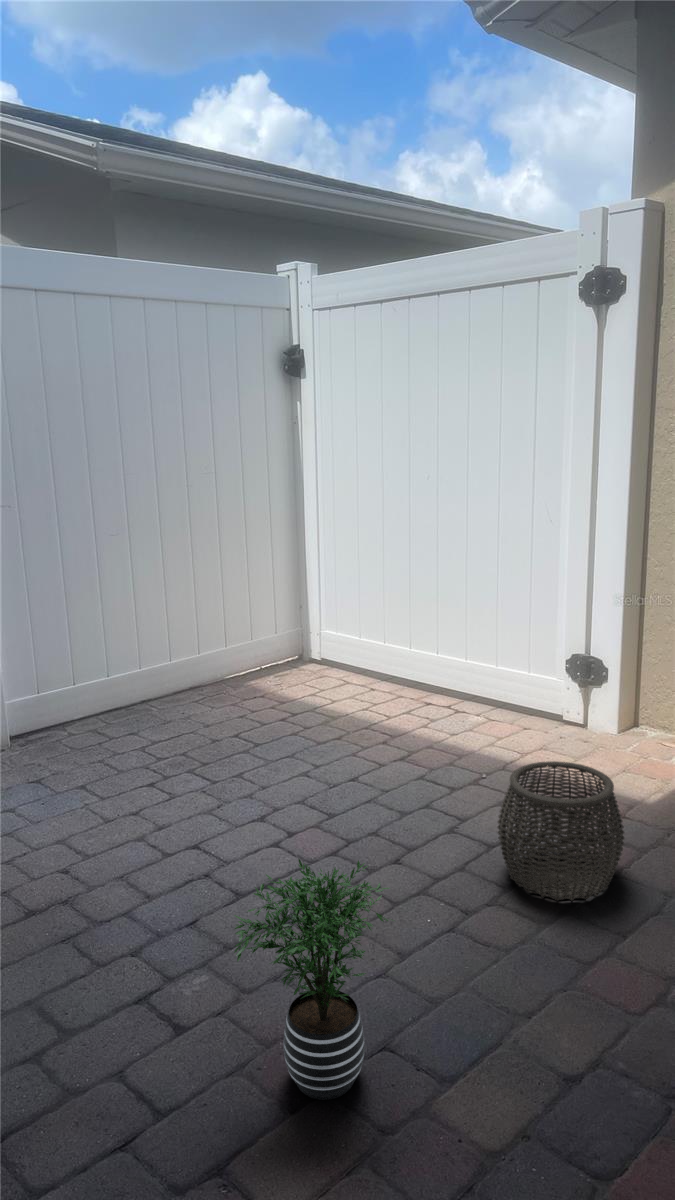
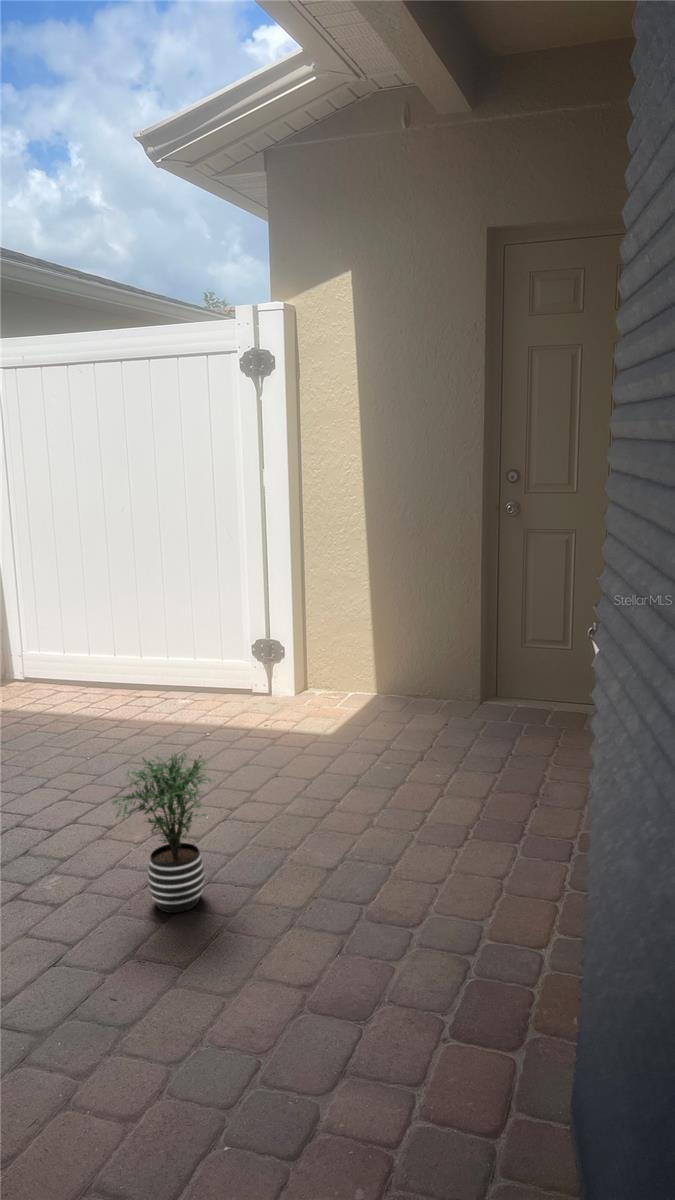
woven basket: present [497,761,624,901] -> none [241,698,328,791]

